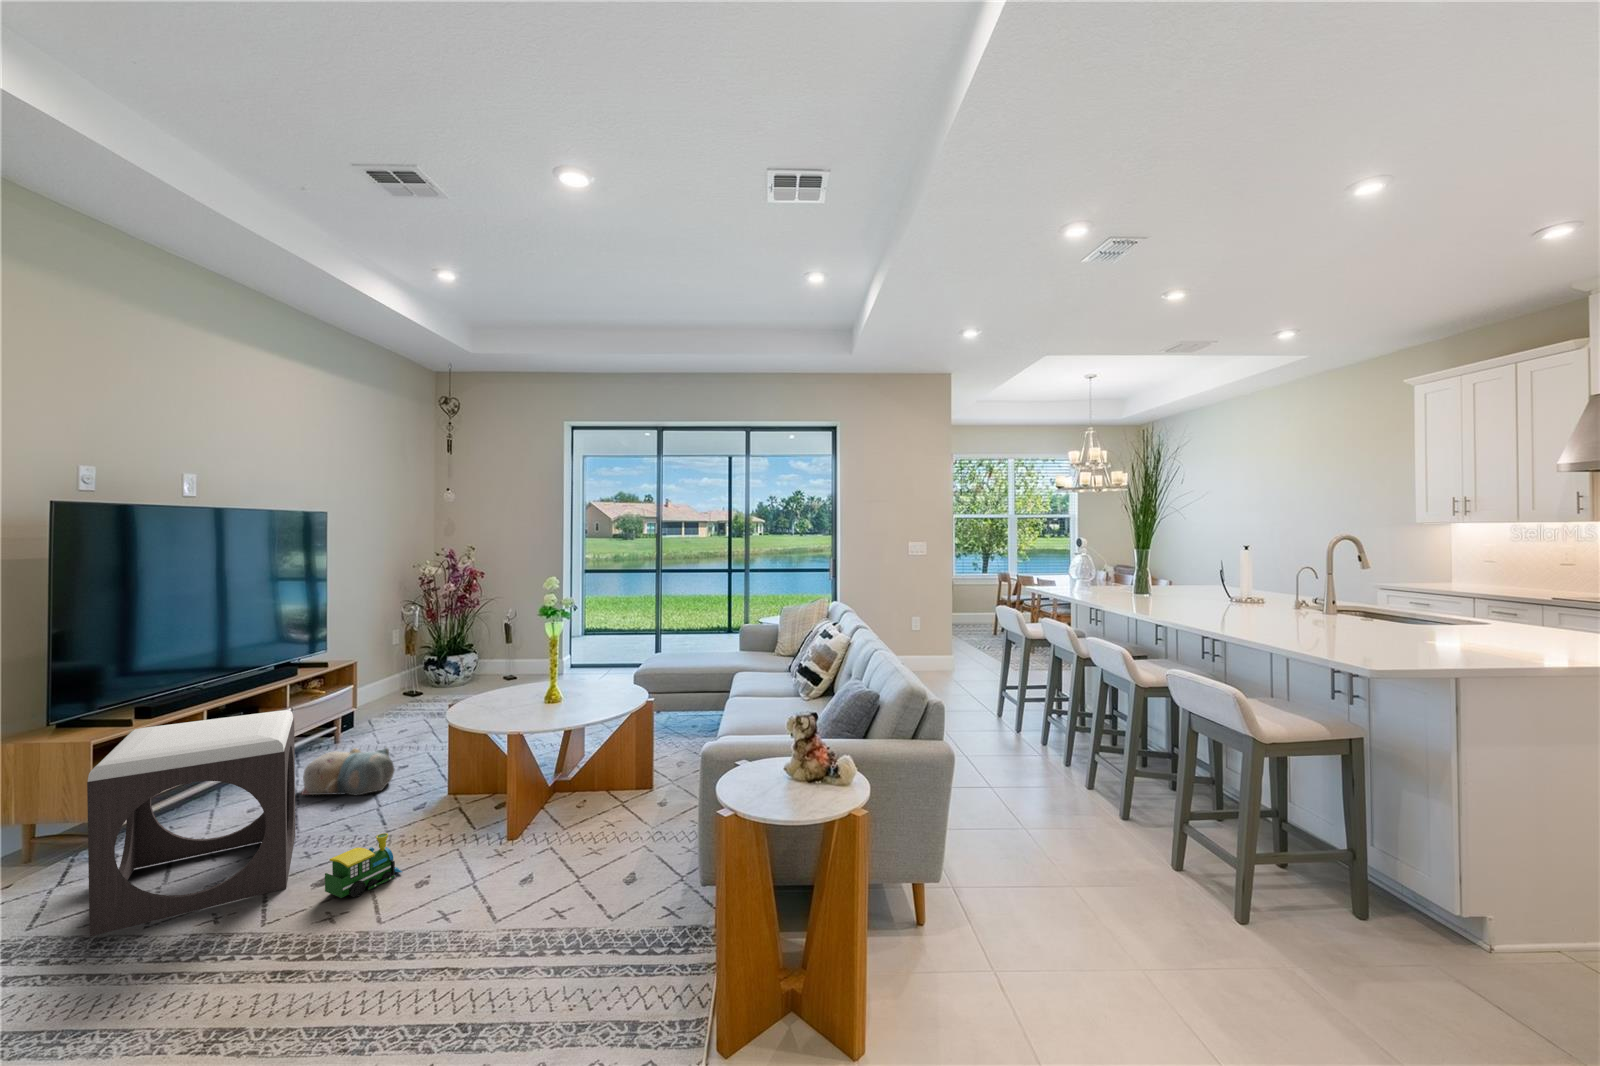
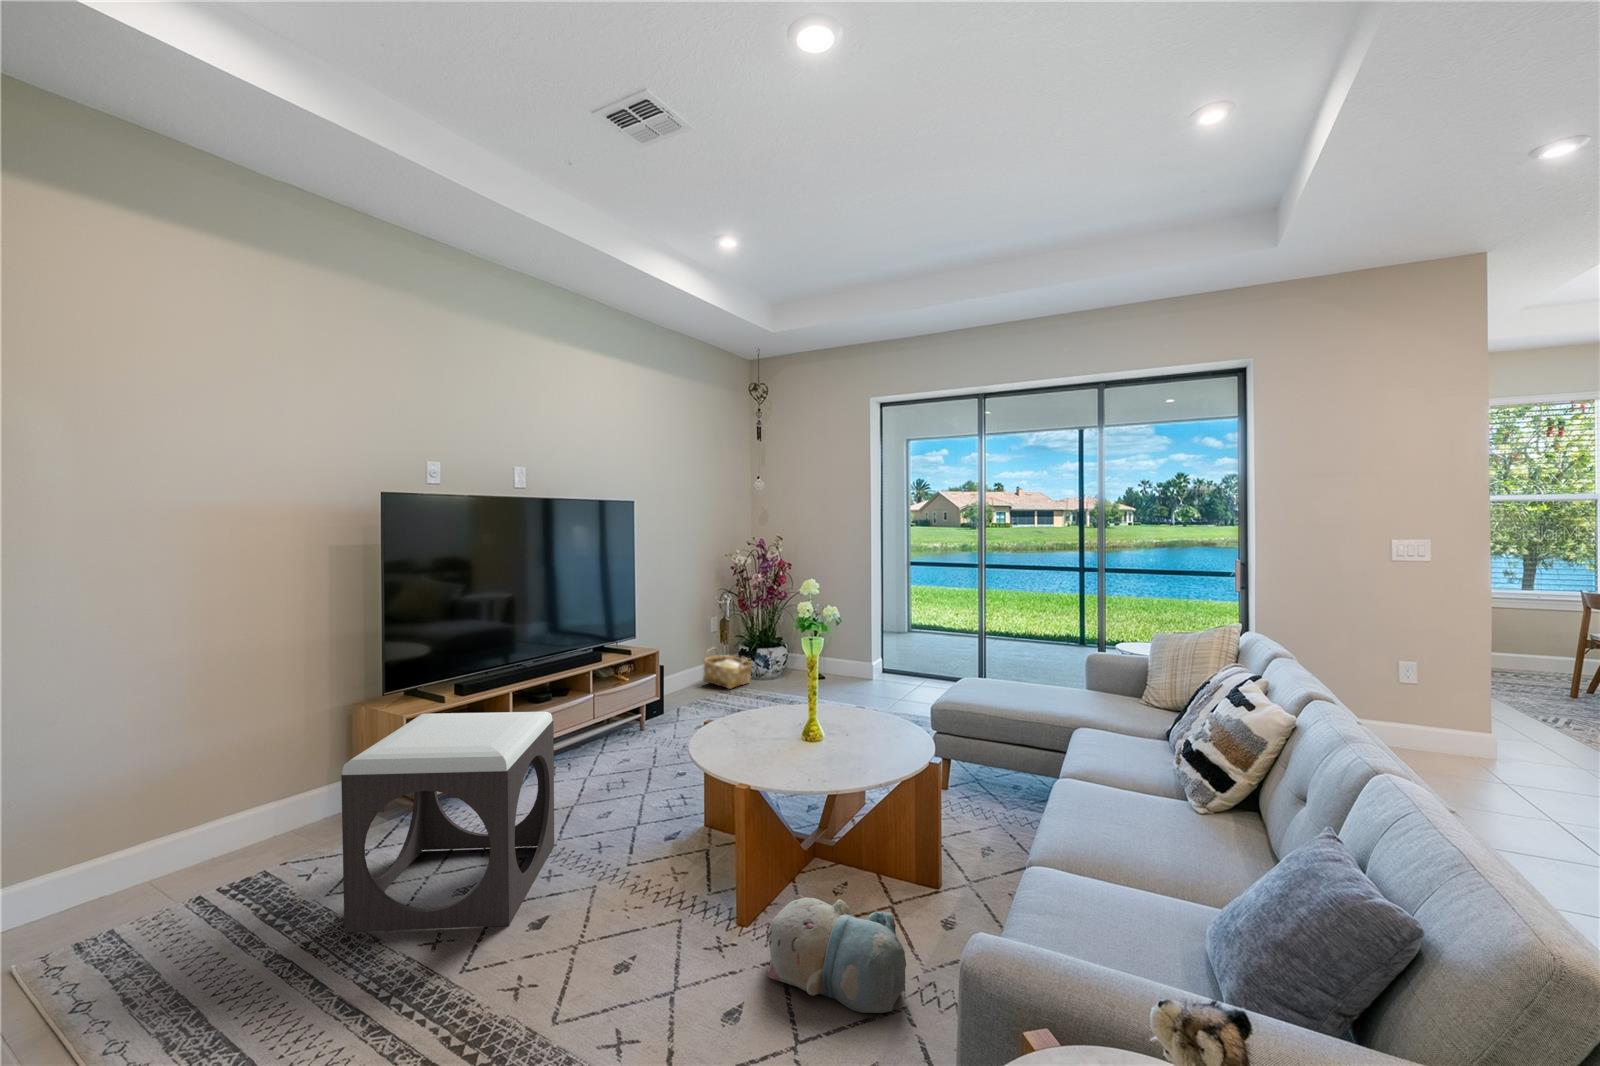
woven basket: none [386,661,443,698] -> present [703,648,752,689]
plush toy: present [301,748,394,795] -> present [767,895,906,1013]
toy train: present [325,833,402,898] -> none [532,889,615,969]

